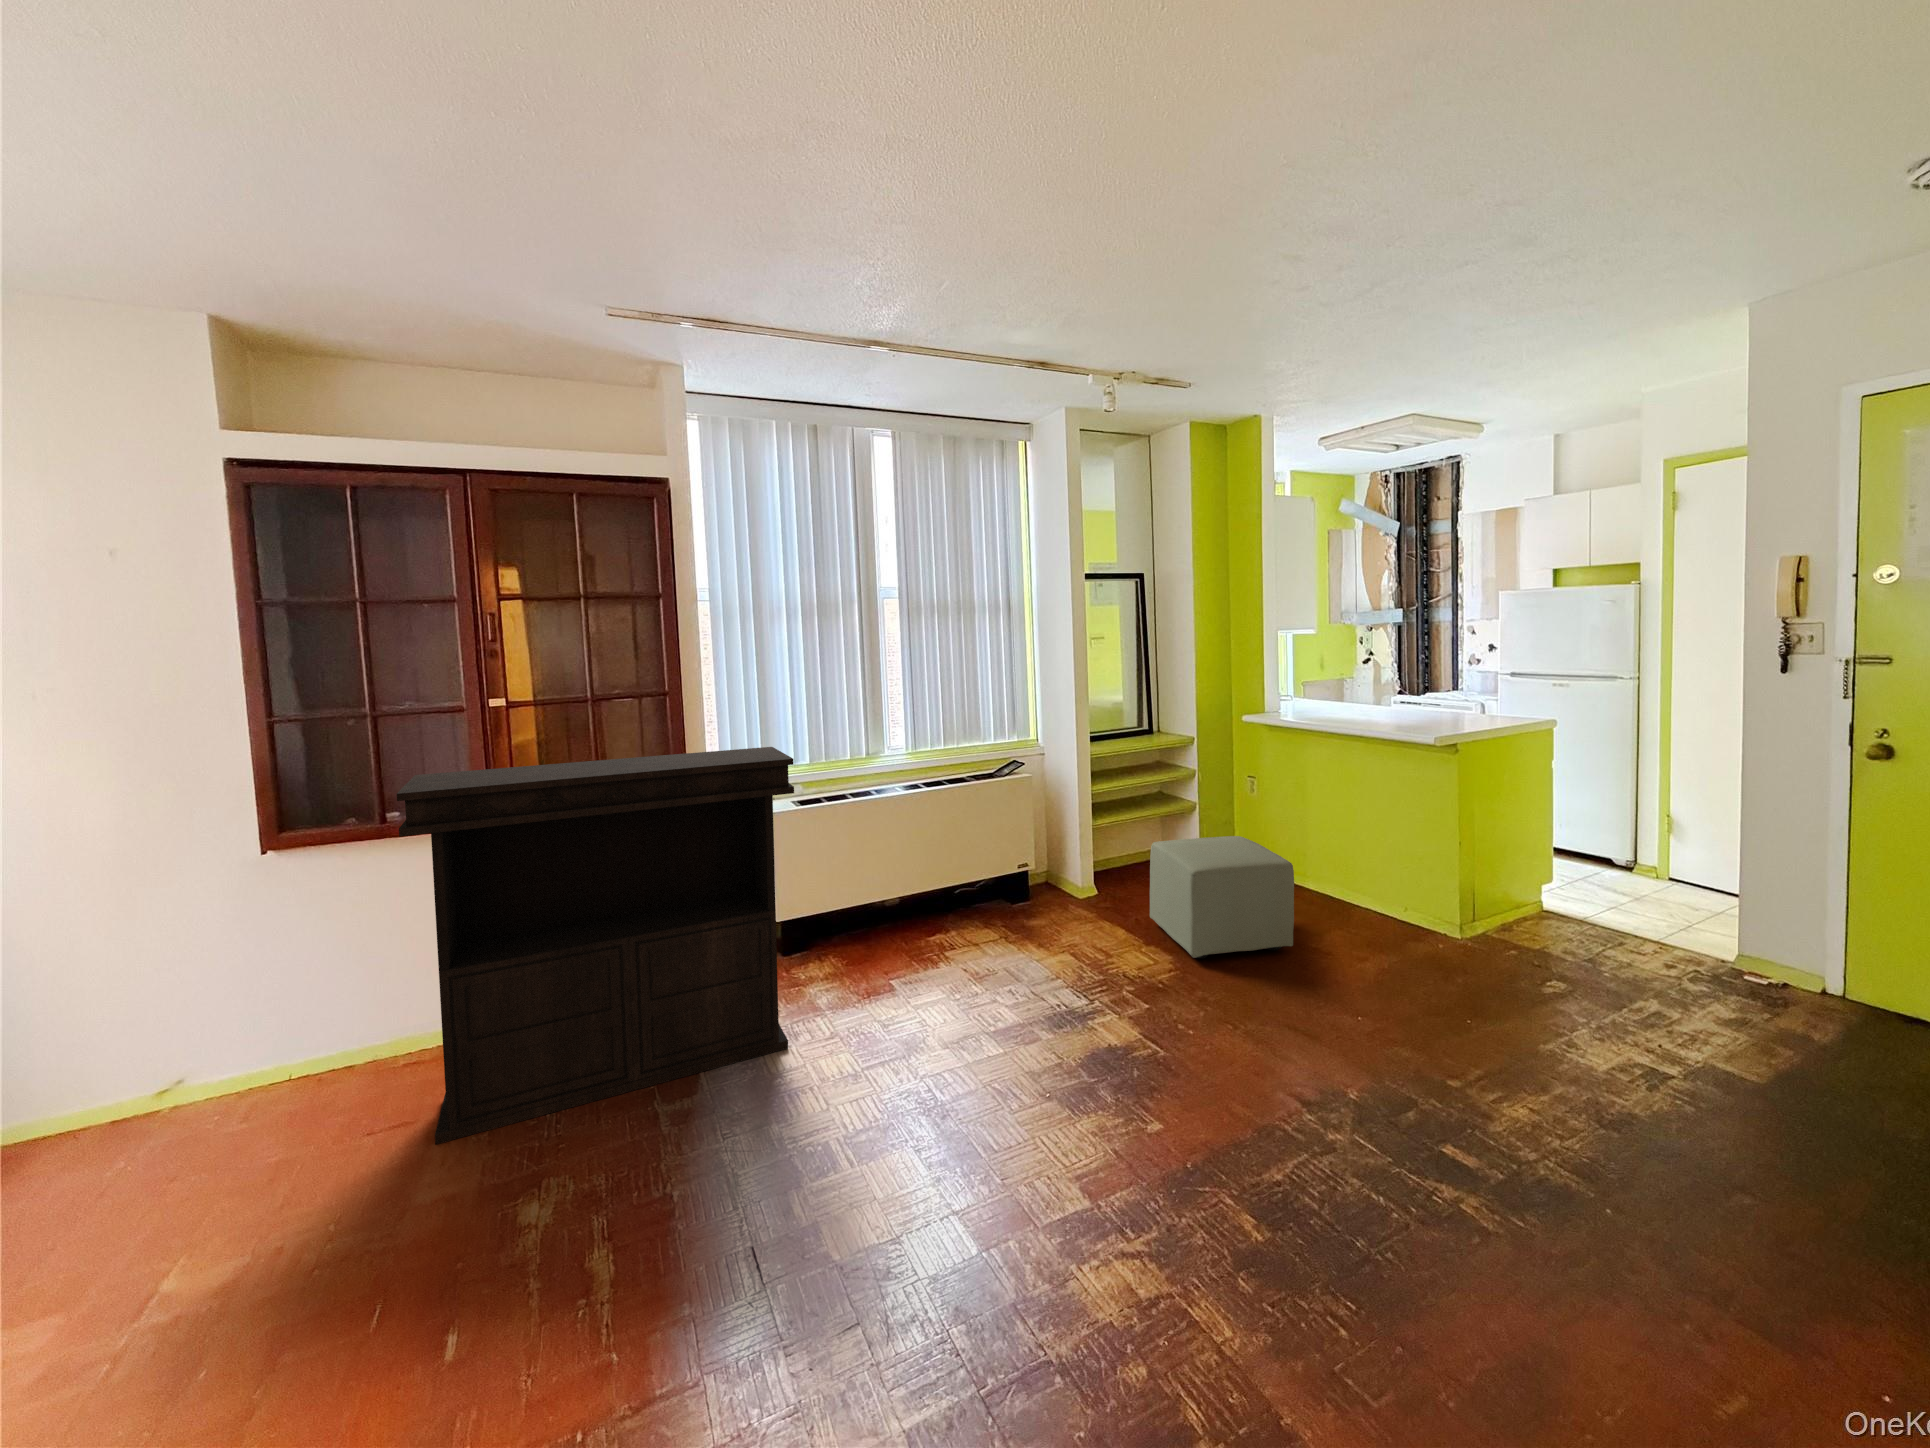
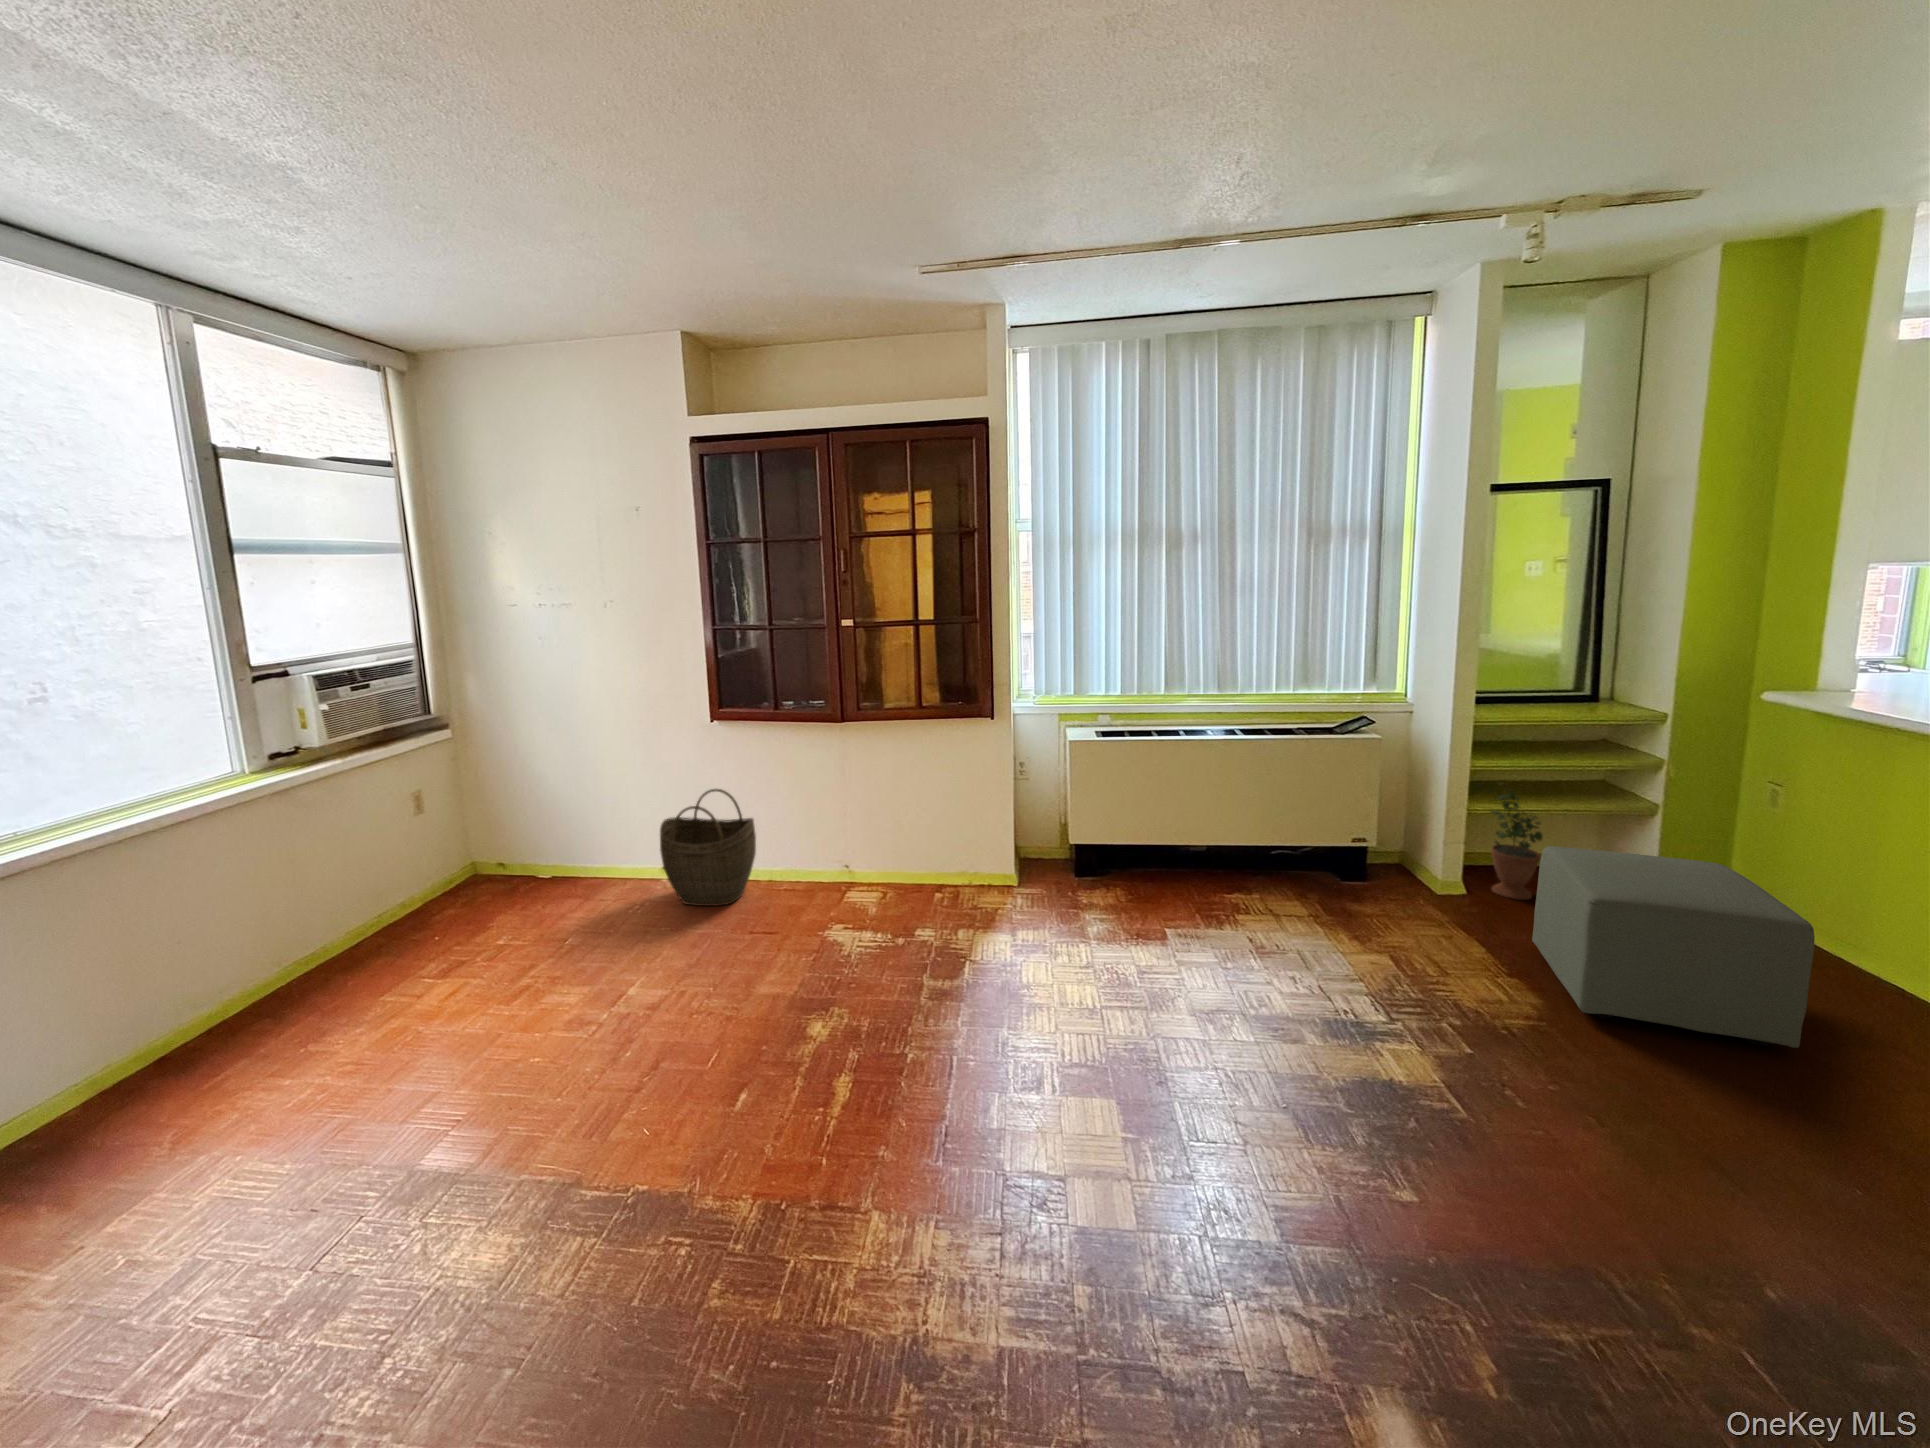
console table: present [397,747,794,1144] -> none [763,685,1051,963]
potted plant: none [1101,802,1140,891] -> present [1487,783,1542,900]
woven basket: none [127,943,331,1142] -> present [660,789,756,906]

